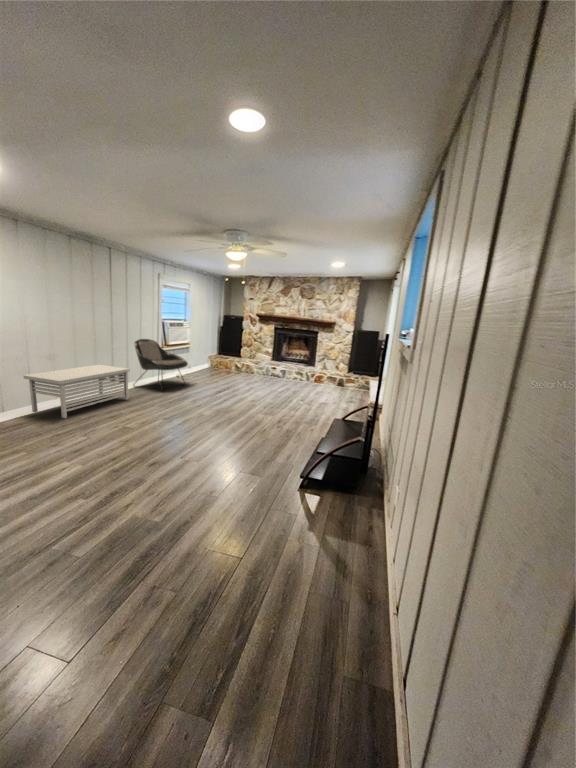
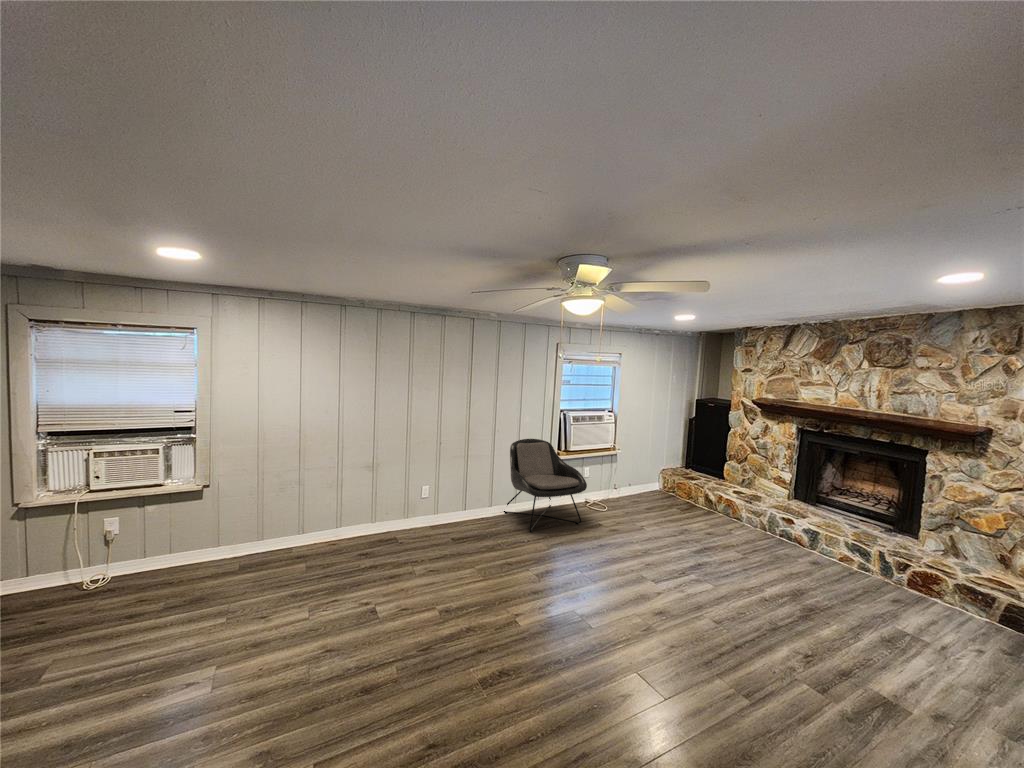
storage bench: present [23,365,130,418] -> none [346,474,473,554]

